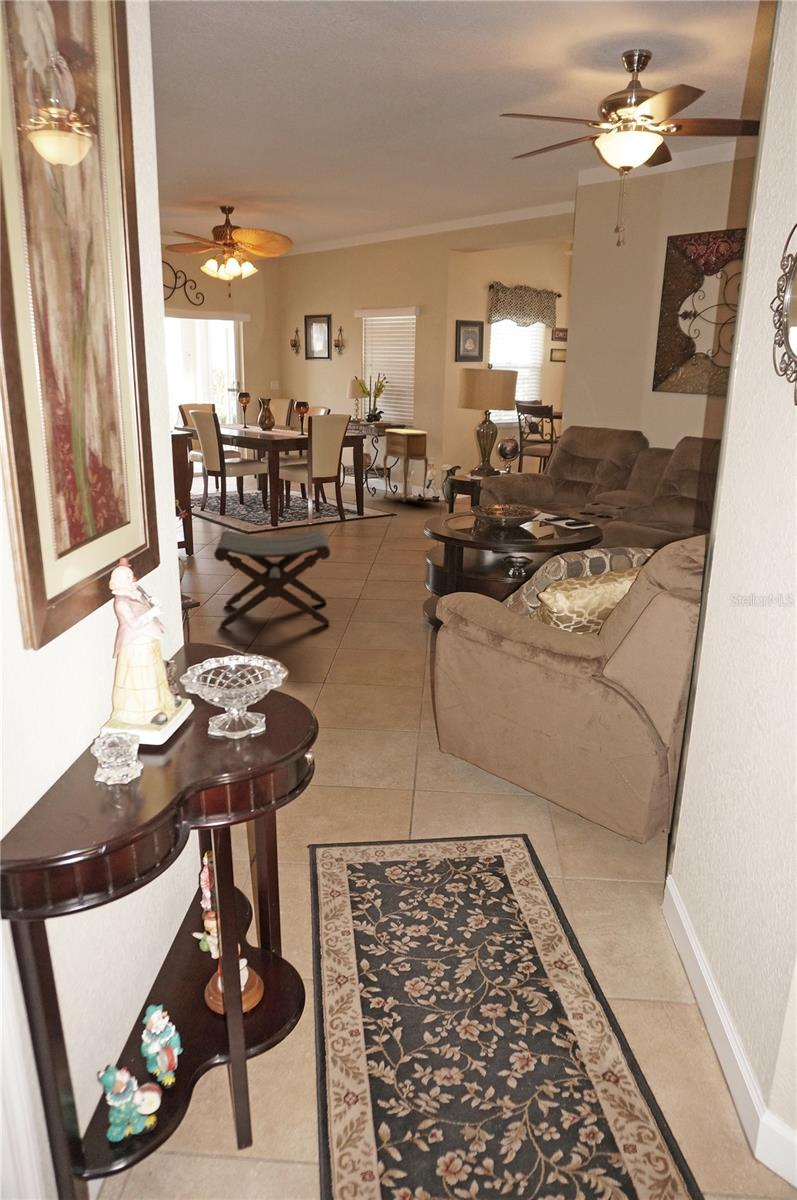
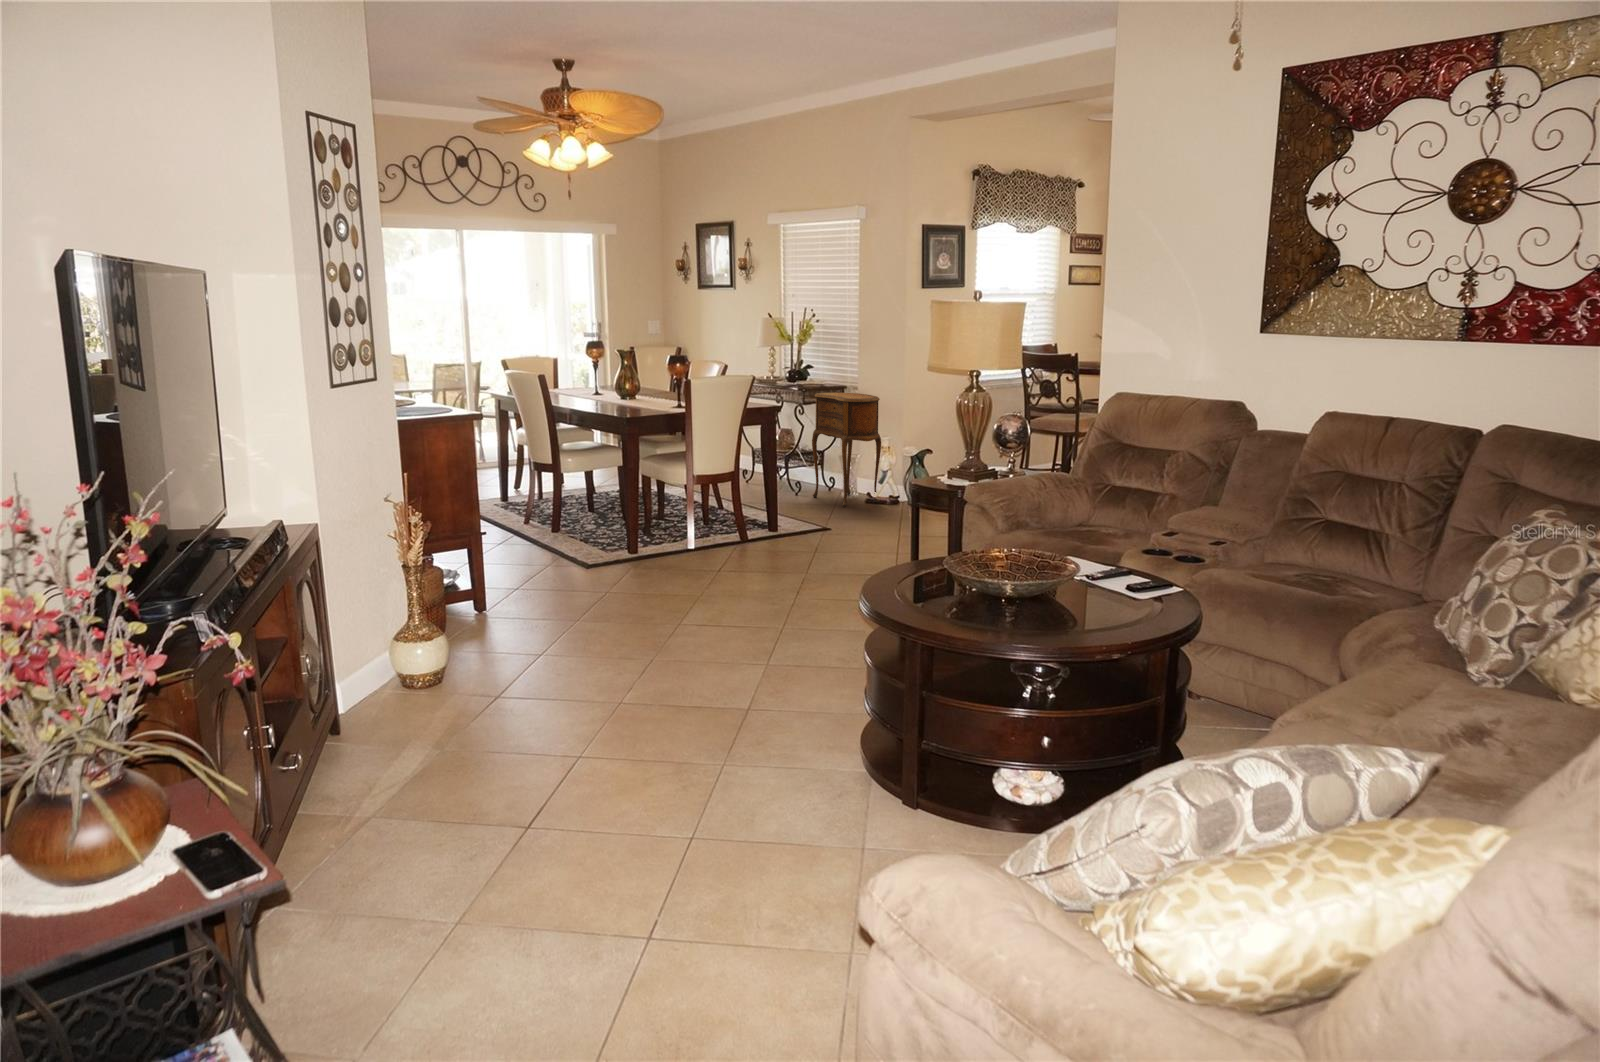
footstool: present [214,529,330,628] -> none [465,590,687,784]

